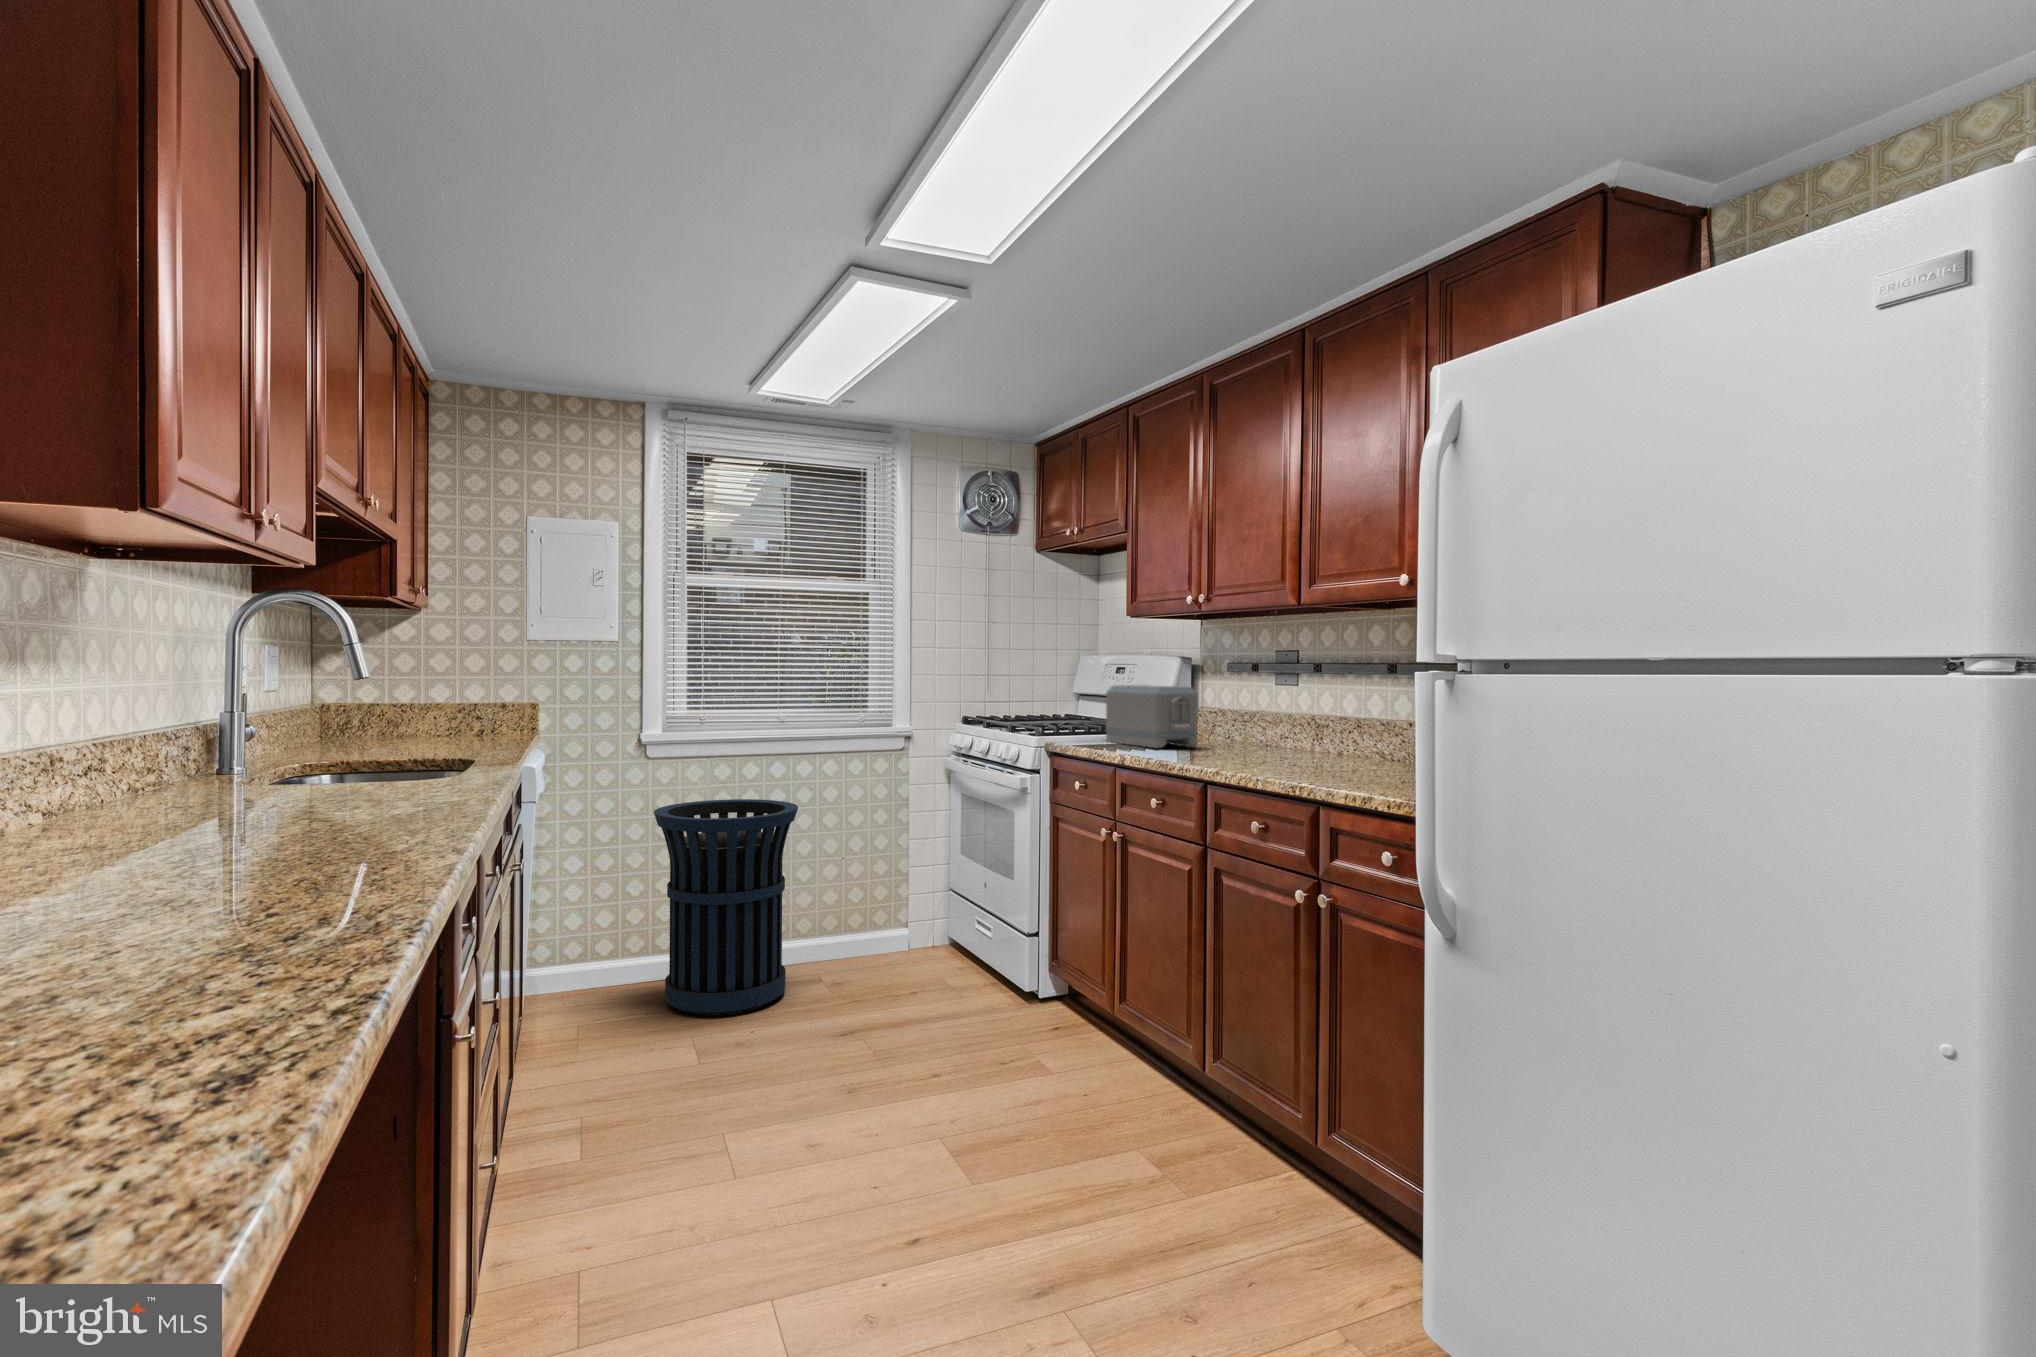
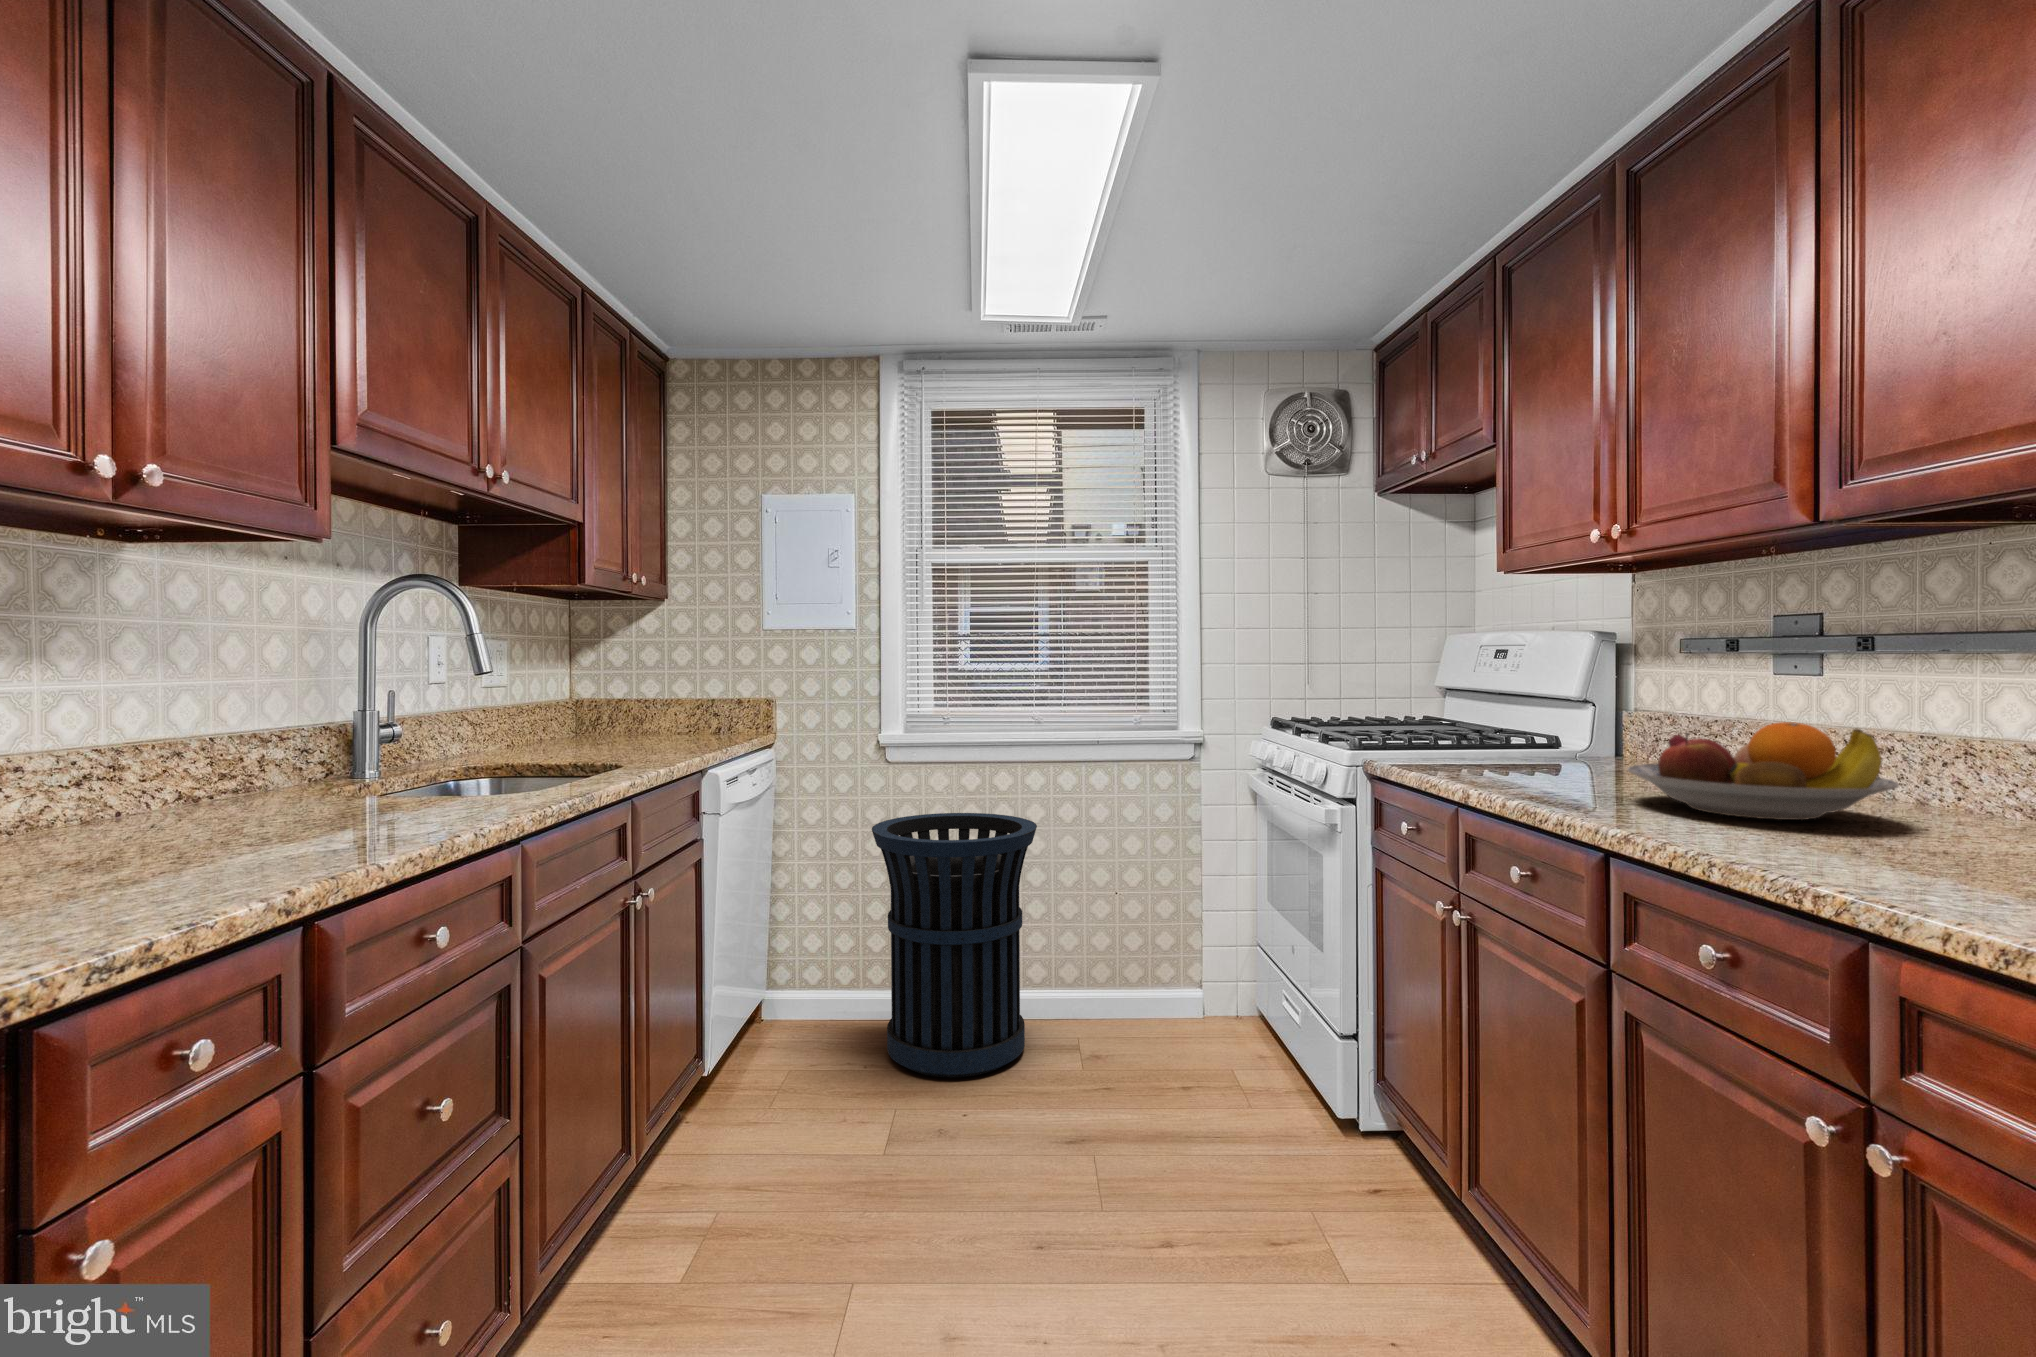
toaster: present [1106,685,1198,748] -> none [1451,675,1613,778]
fruit bowl: none [1210,711,1327,762] -> present [1627,722,1899,820]

